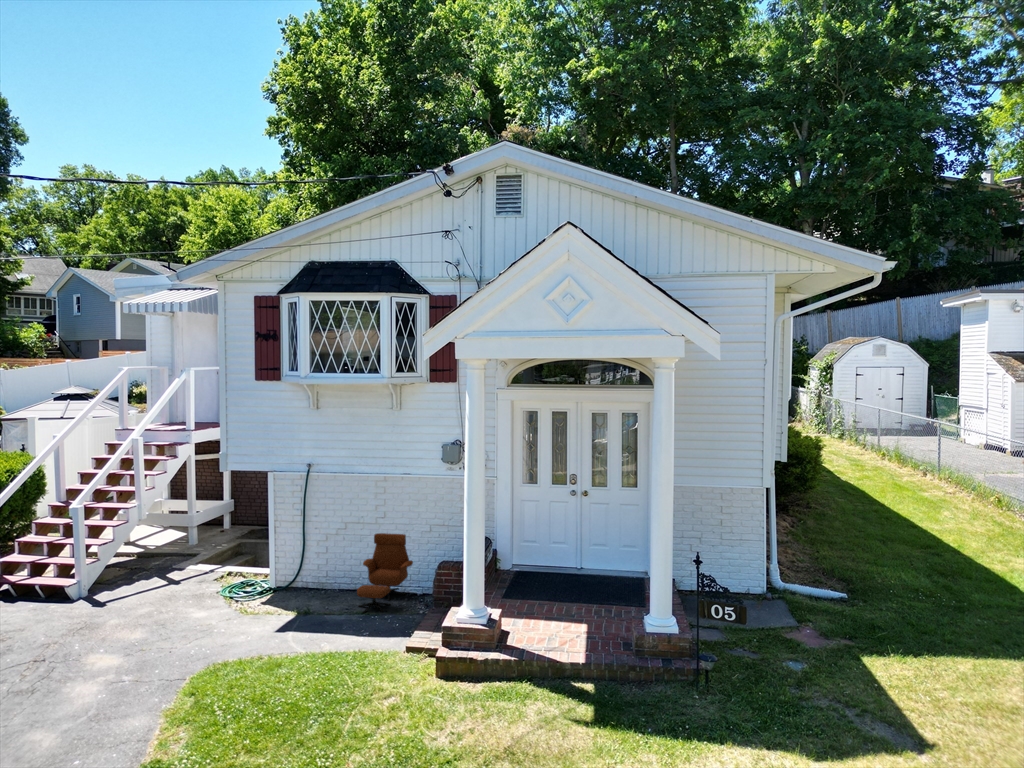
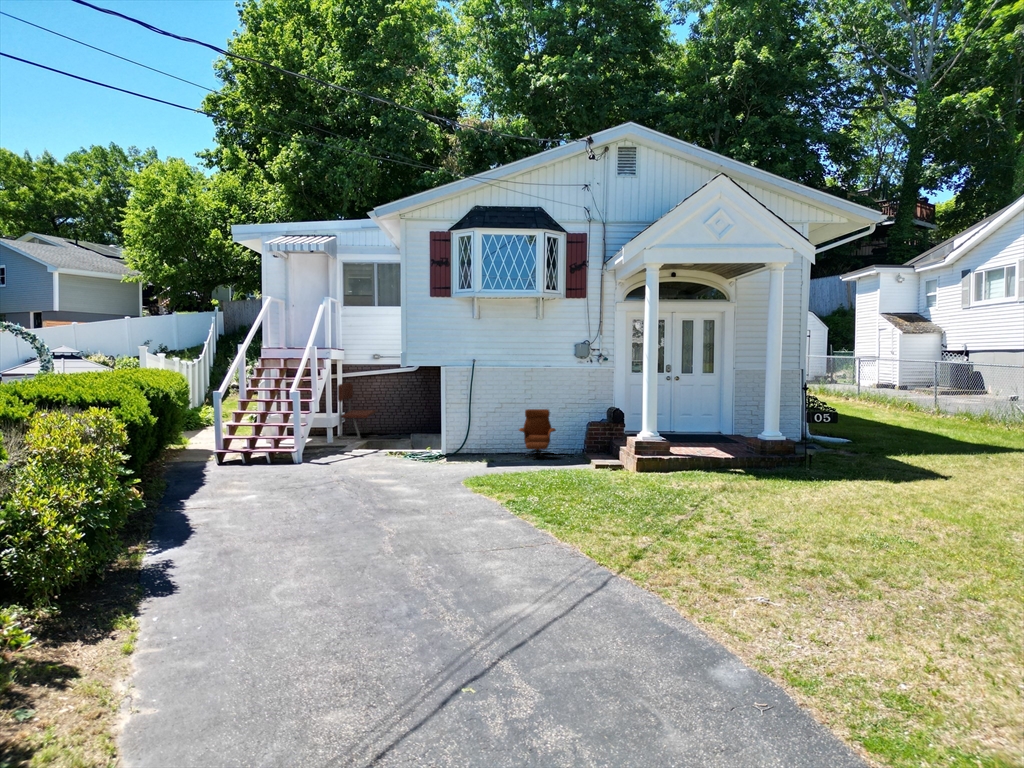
bench: none [190,470,253,546] -> present [338,383,376,439]

